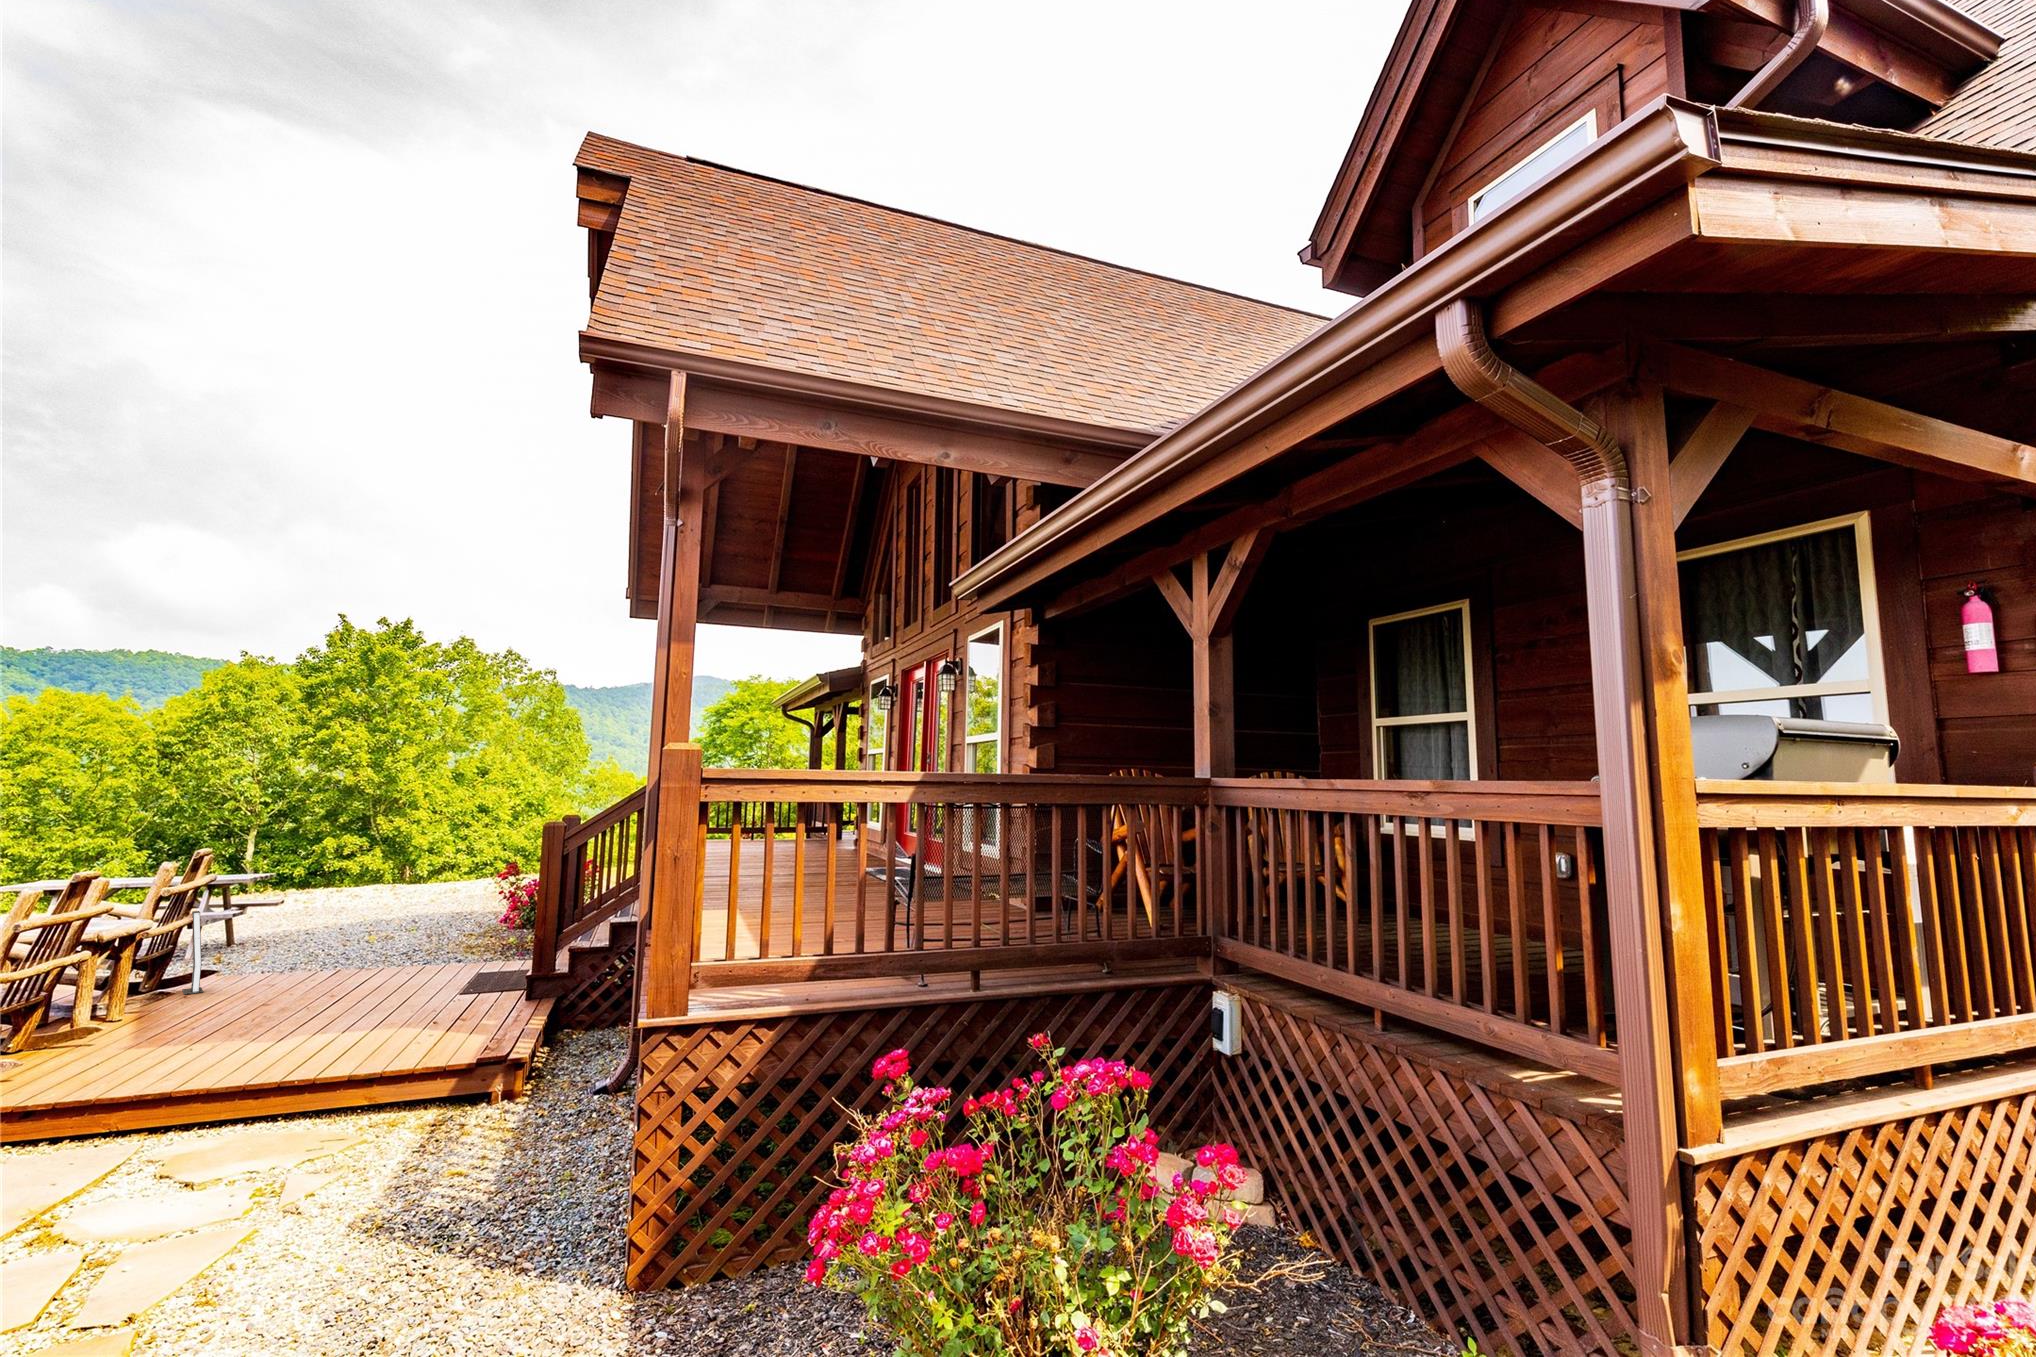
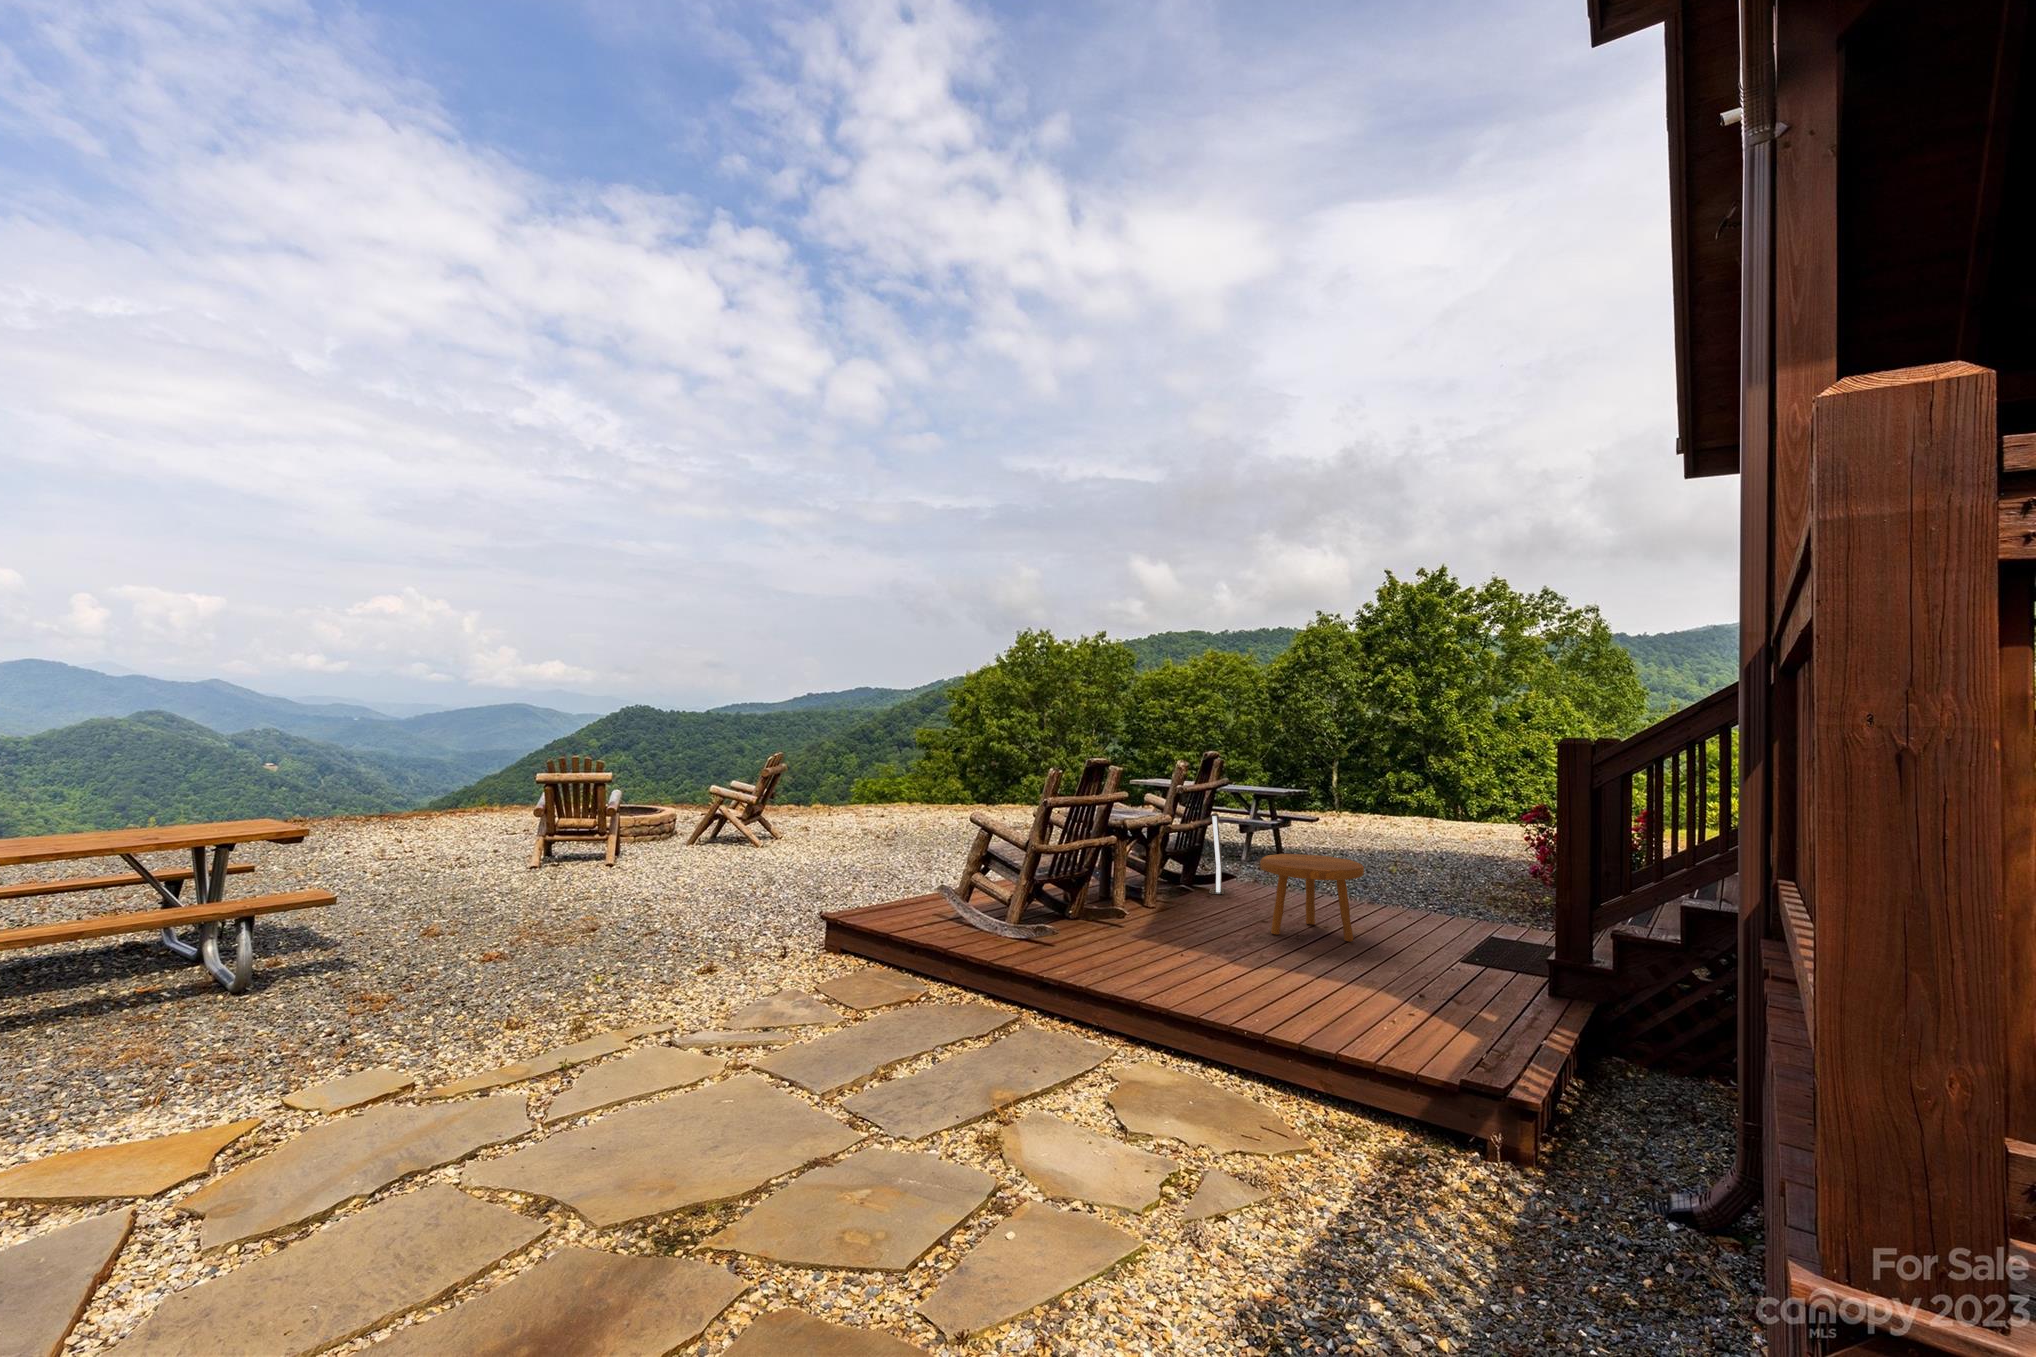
footstool: none [273,933,379,1012] -> present [1260,854,1364,942]

